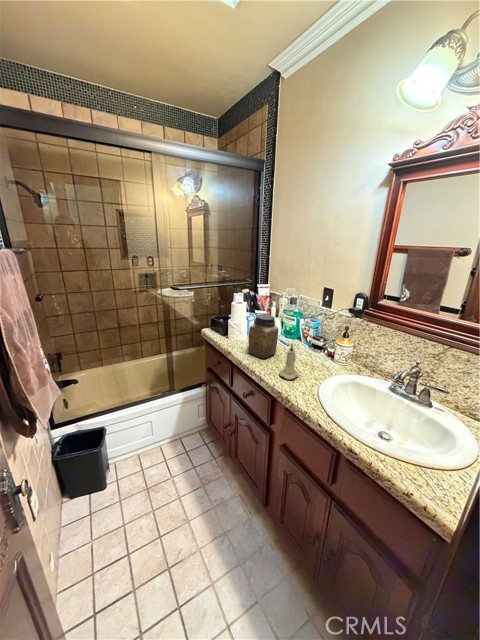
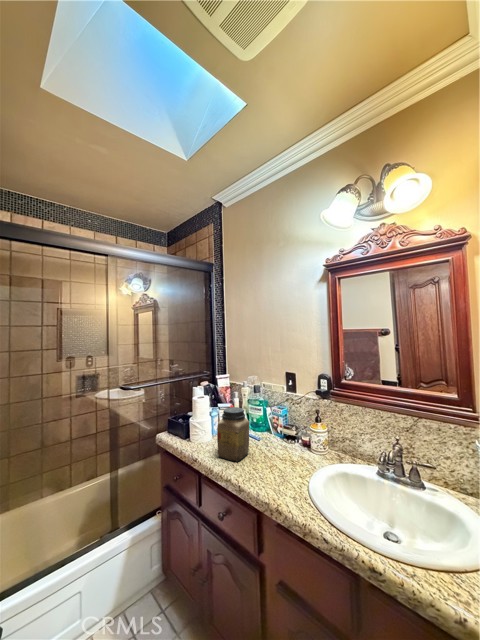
candle: present [279,344,298,379] -> none [260,436,282,483]

